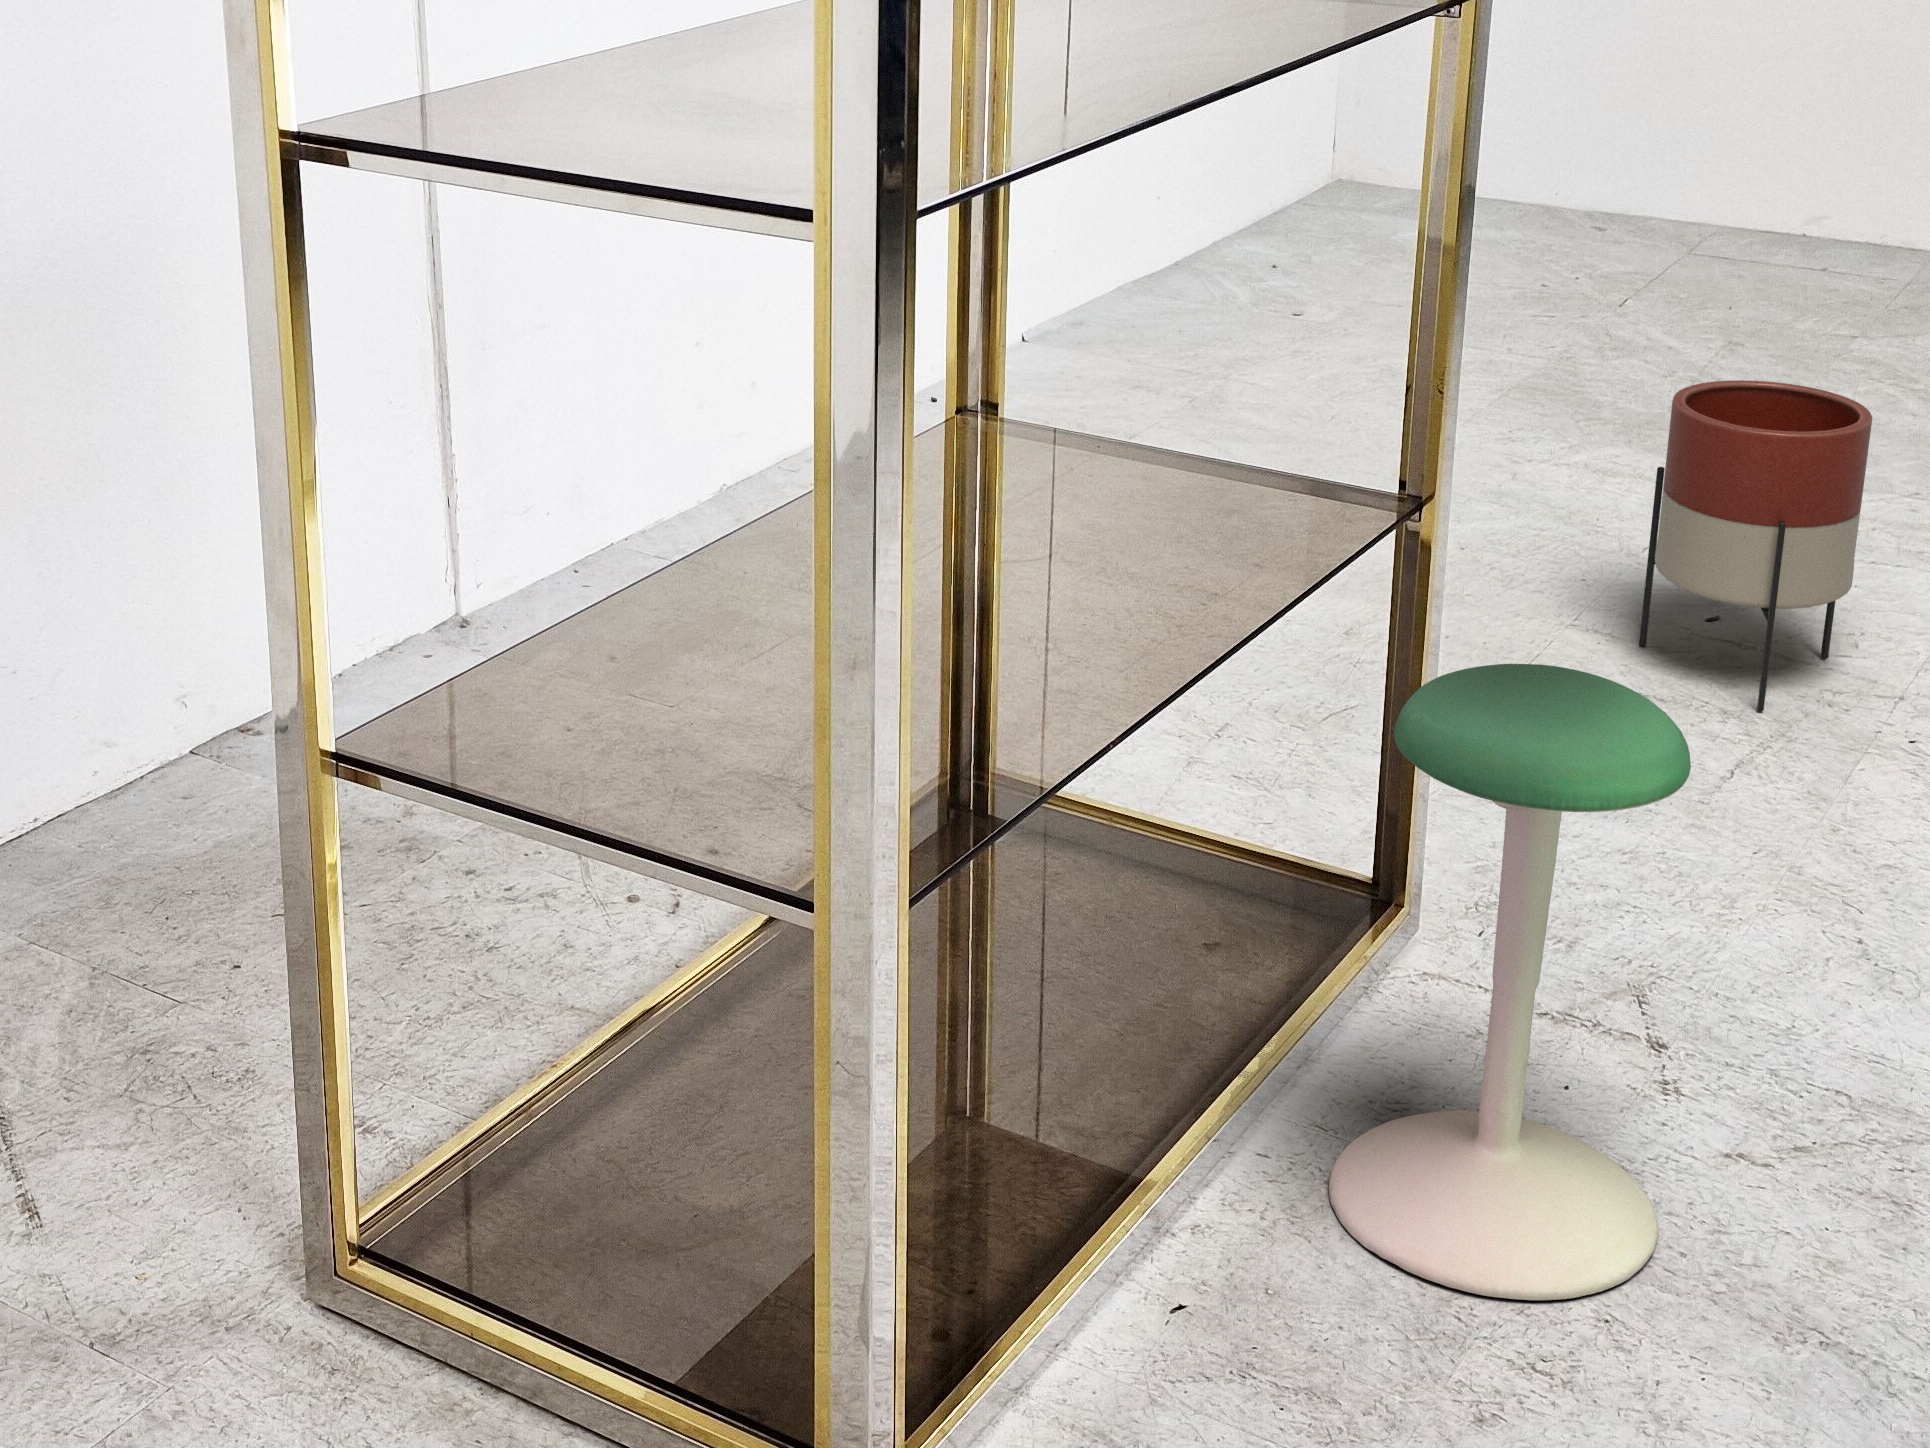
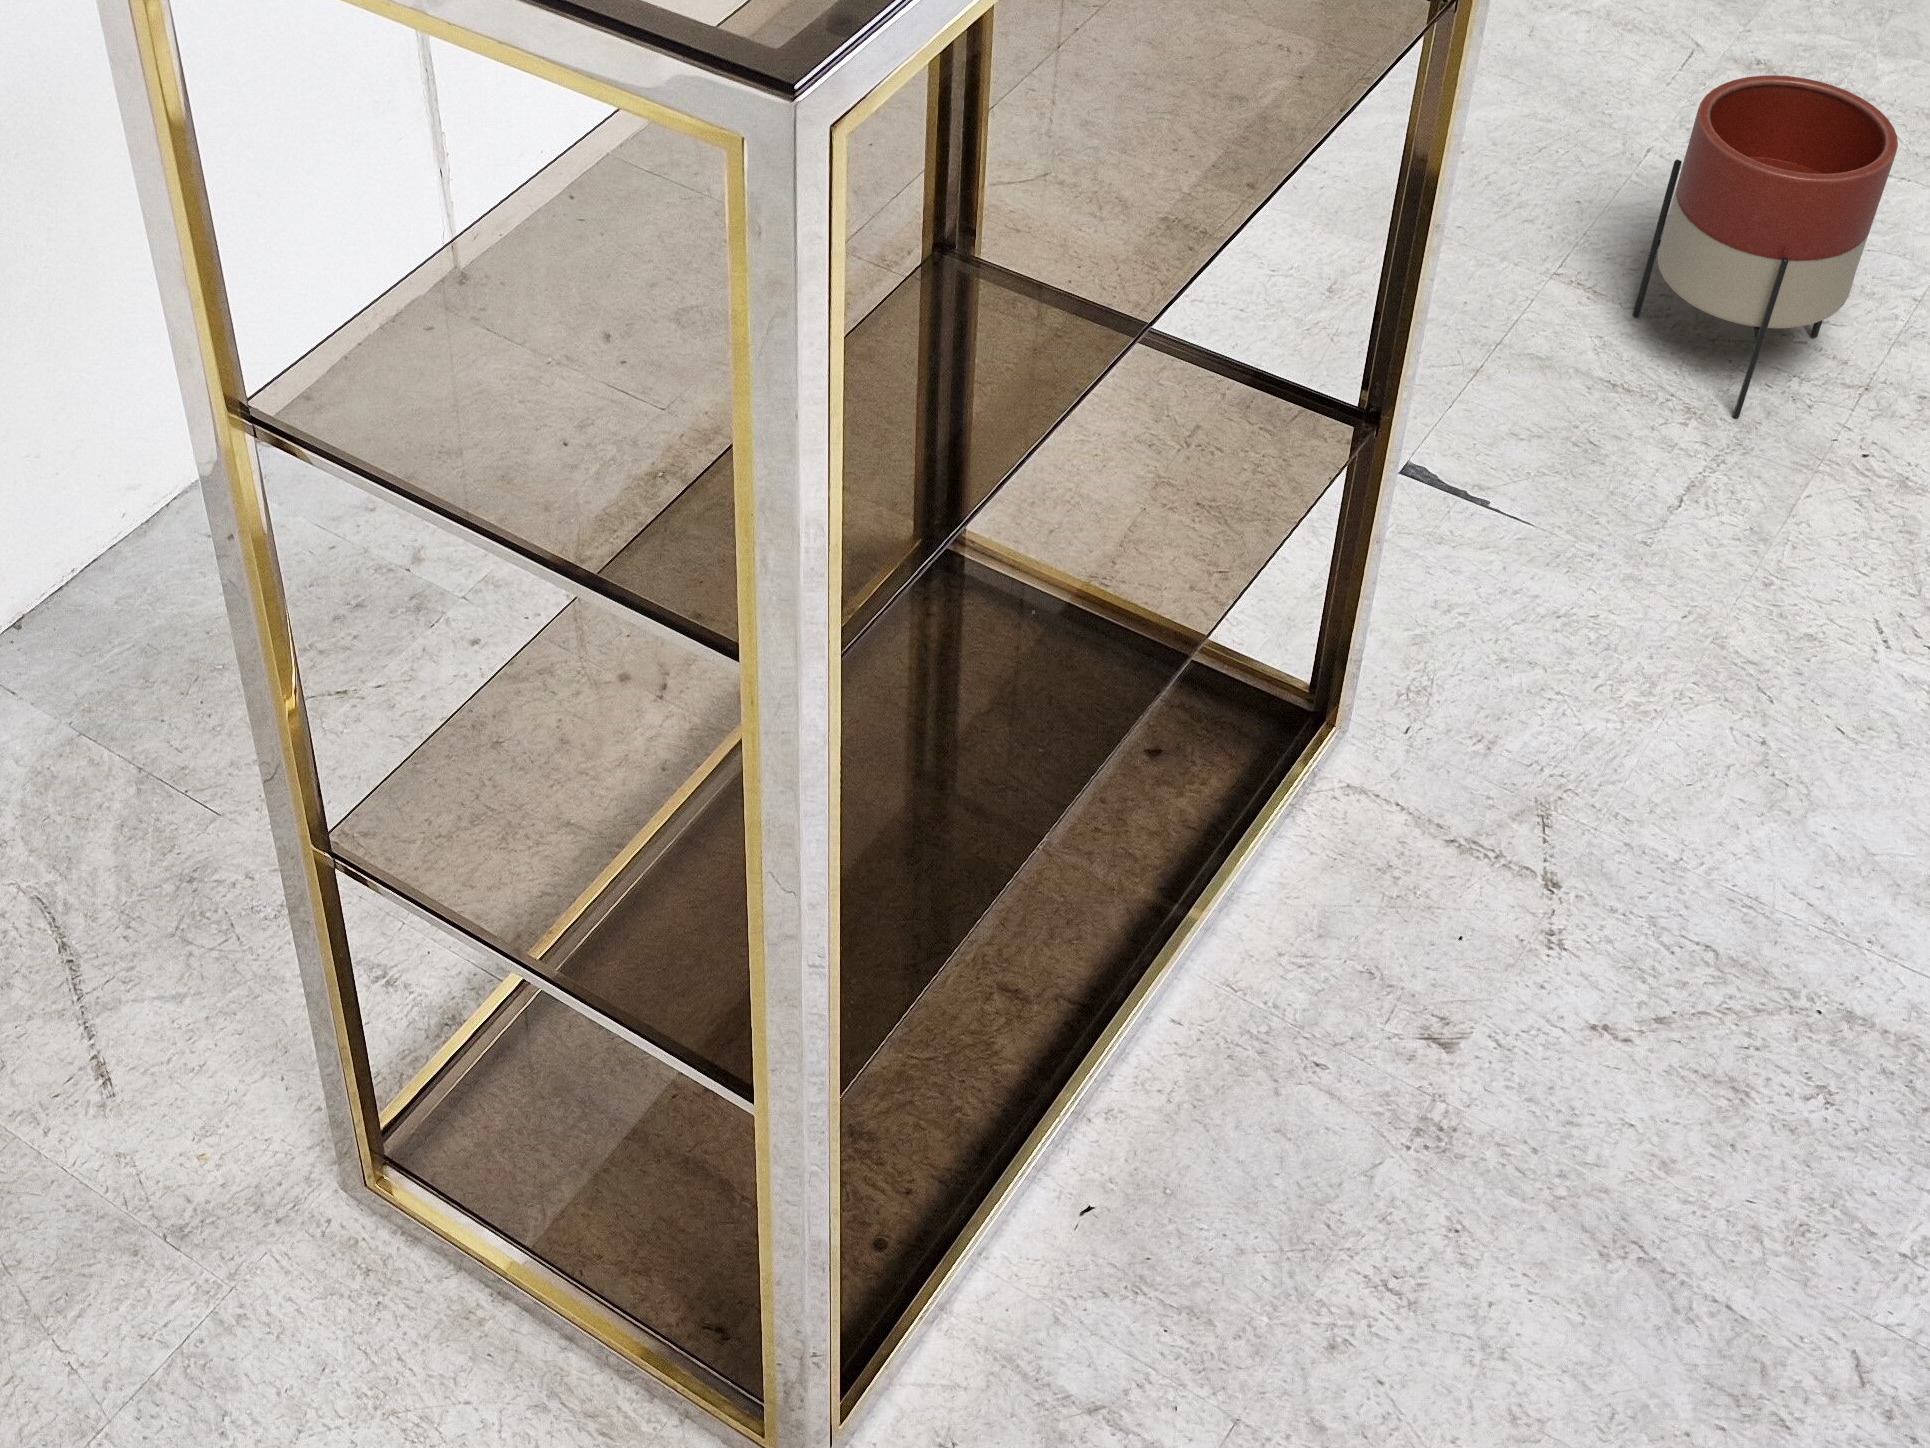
stool: present [1329,664,1691,1300] -> none [1239,688,1600,1208]

